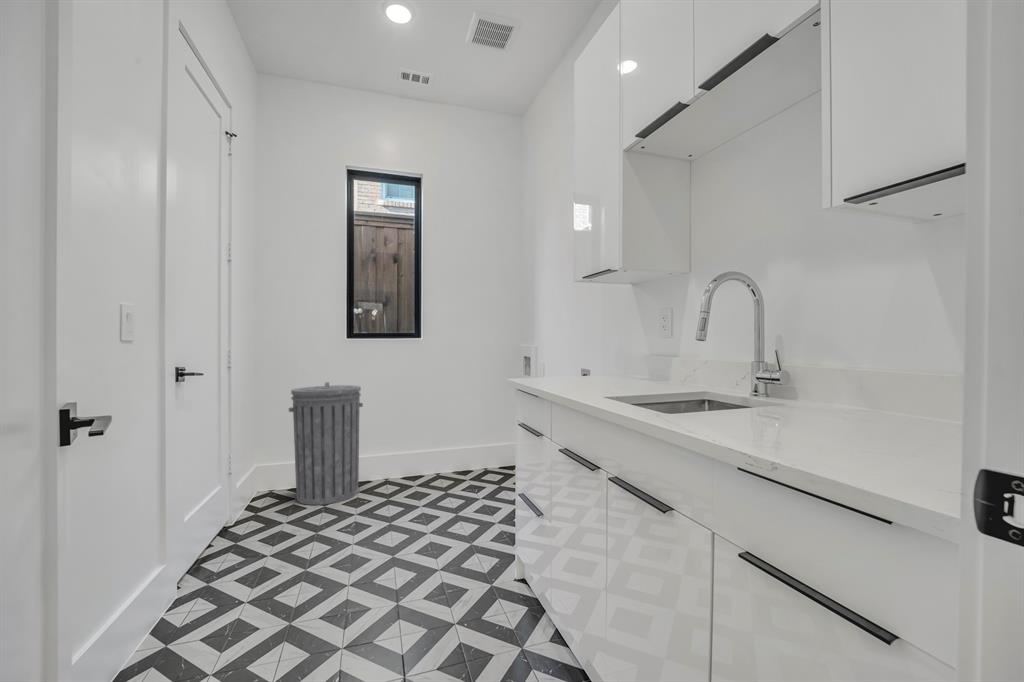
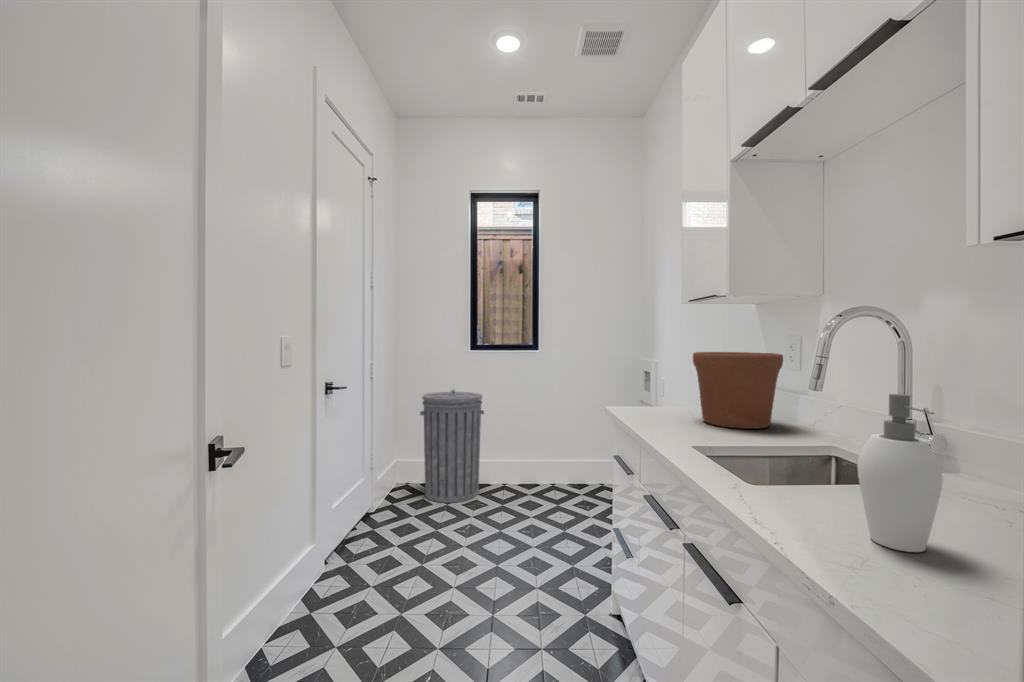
soap dispenser: none [777,302,845,431] -> present [857,394,943,552]
flower pot: none [587,316,662,384] -> present [693,352,783,429]

